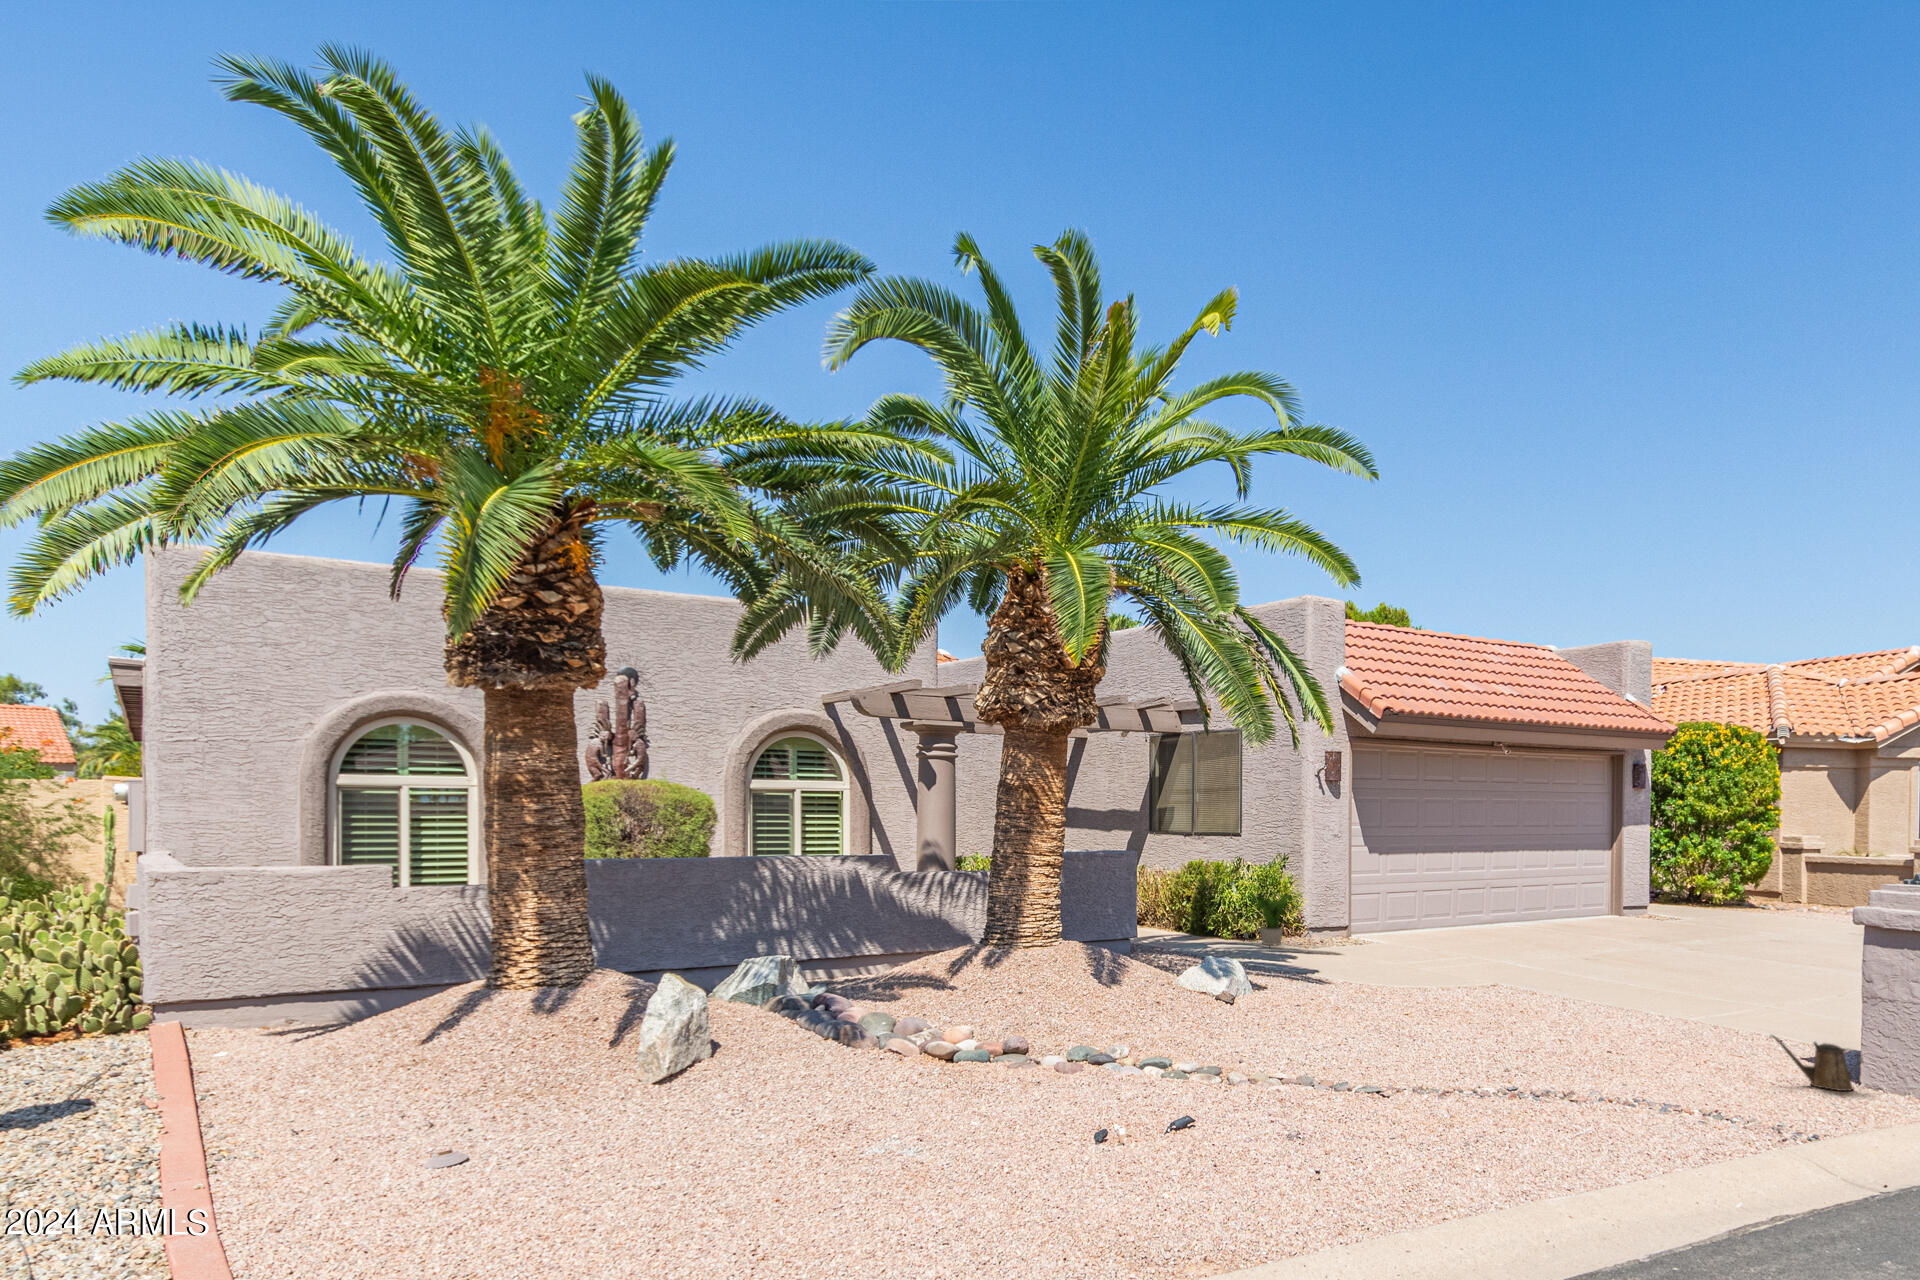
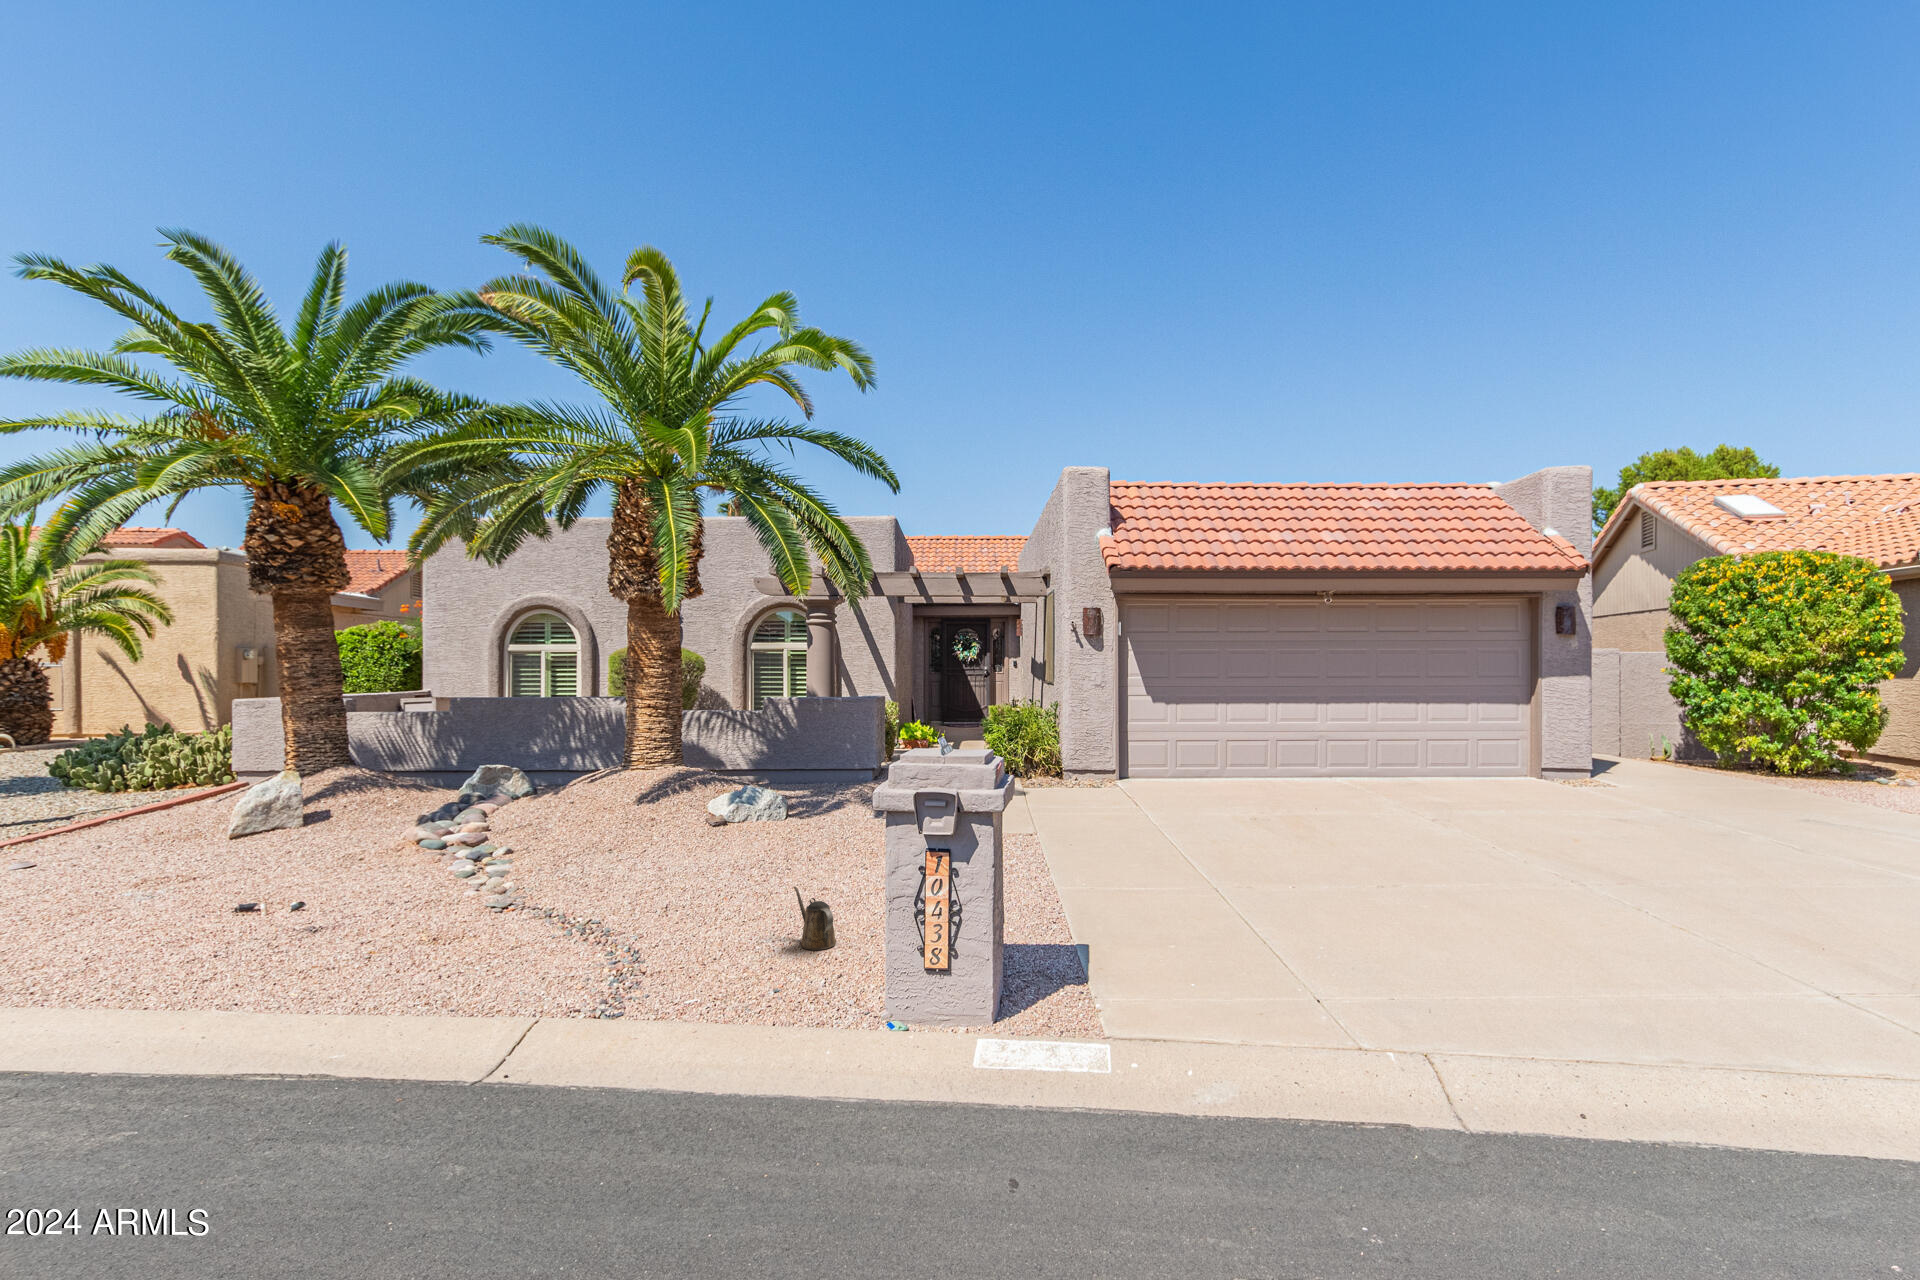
potted plant: present [1250,895,1298,945] -> none [1037,737,1090,780]

